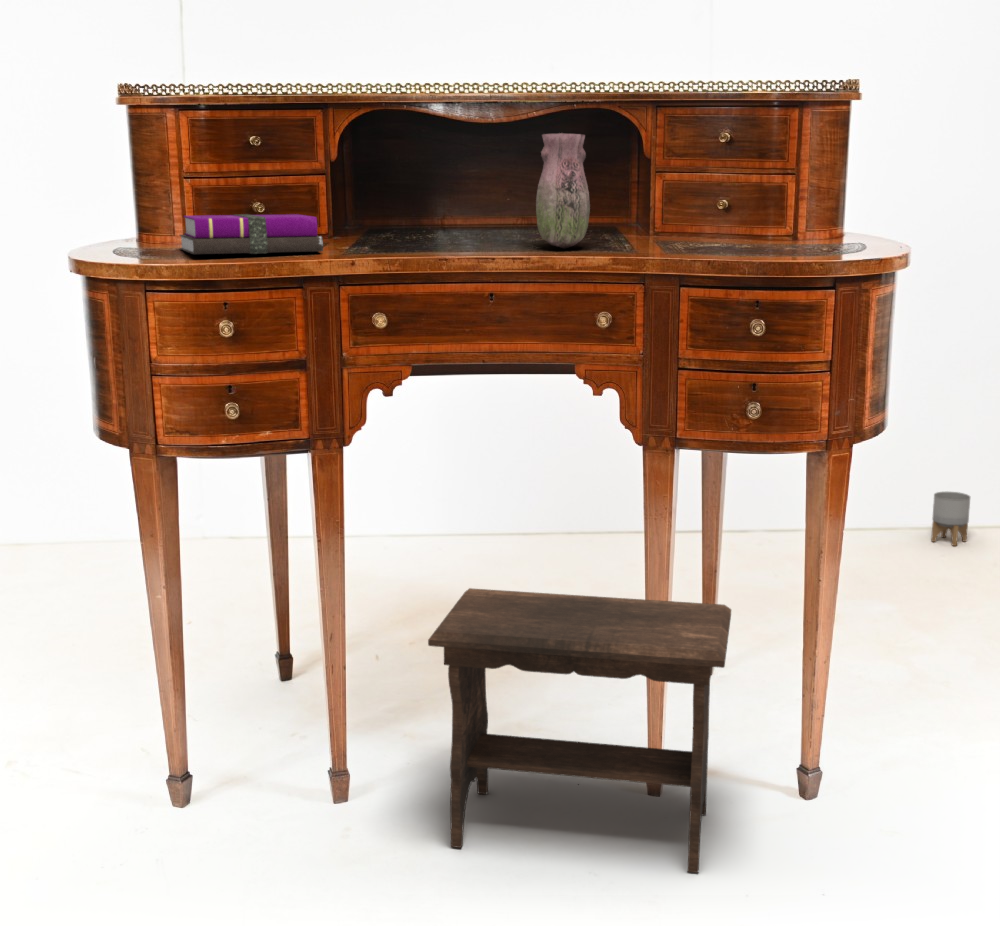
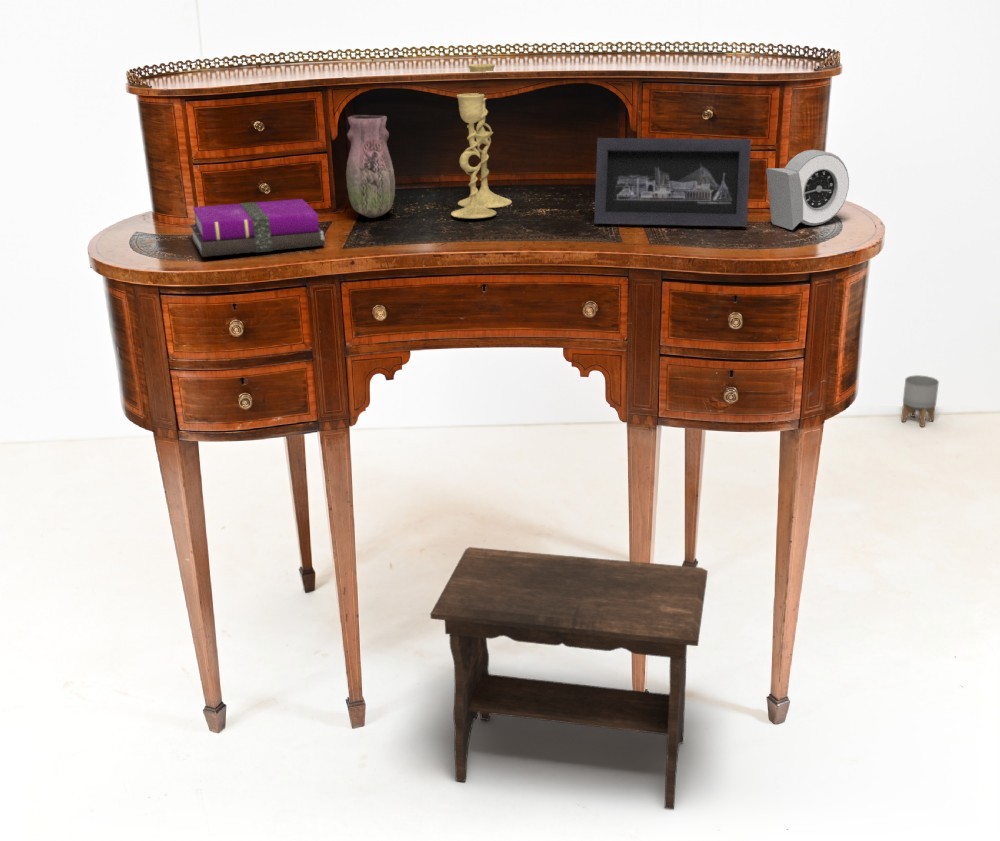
candlestick: none [455,88,518,239] -> present [451,64,512,218]
vase: present [536,133,590,249] -> present [346,115,395,218]
picture frame: none [607,154,770,244] -> present [594,138,751,227]
alarm clock: none [786,167,872,246] -> present [766,150,849,230]

